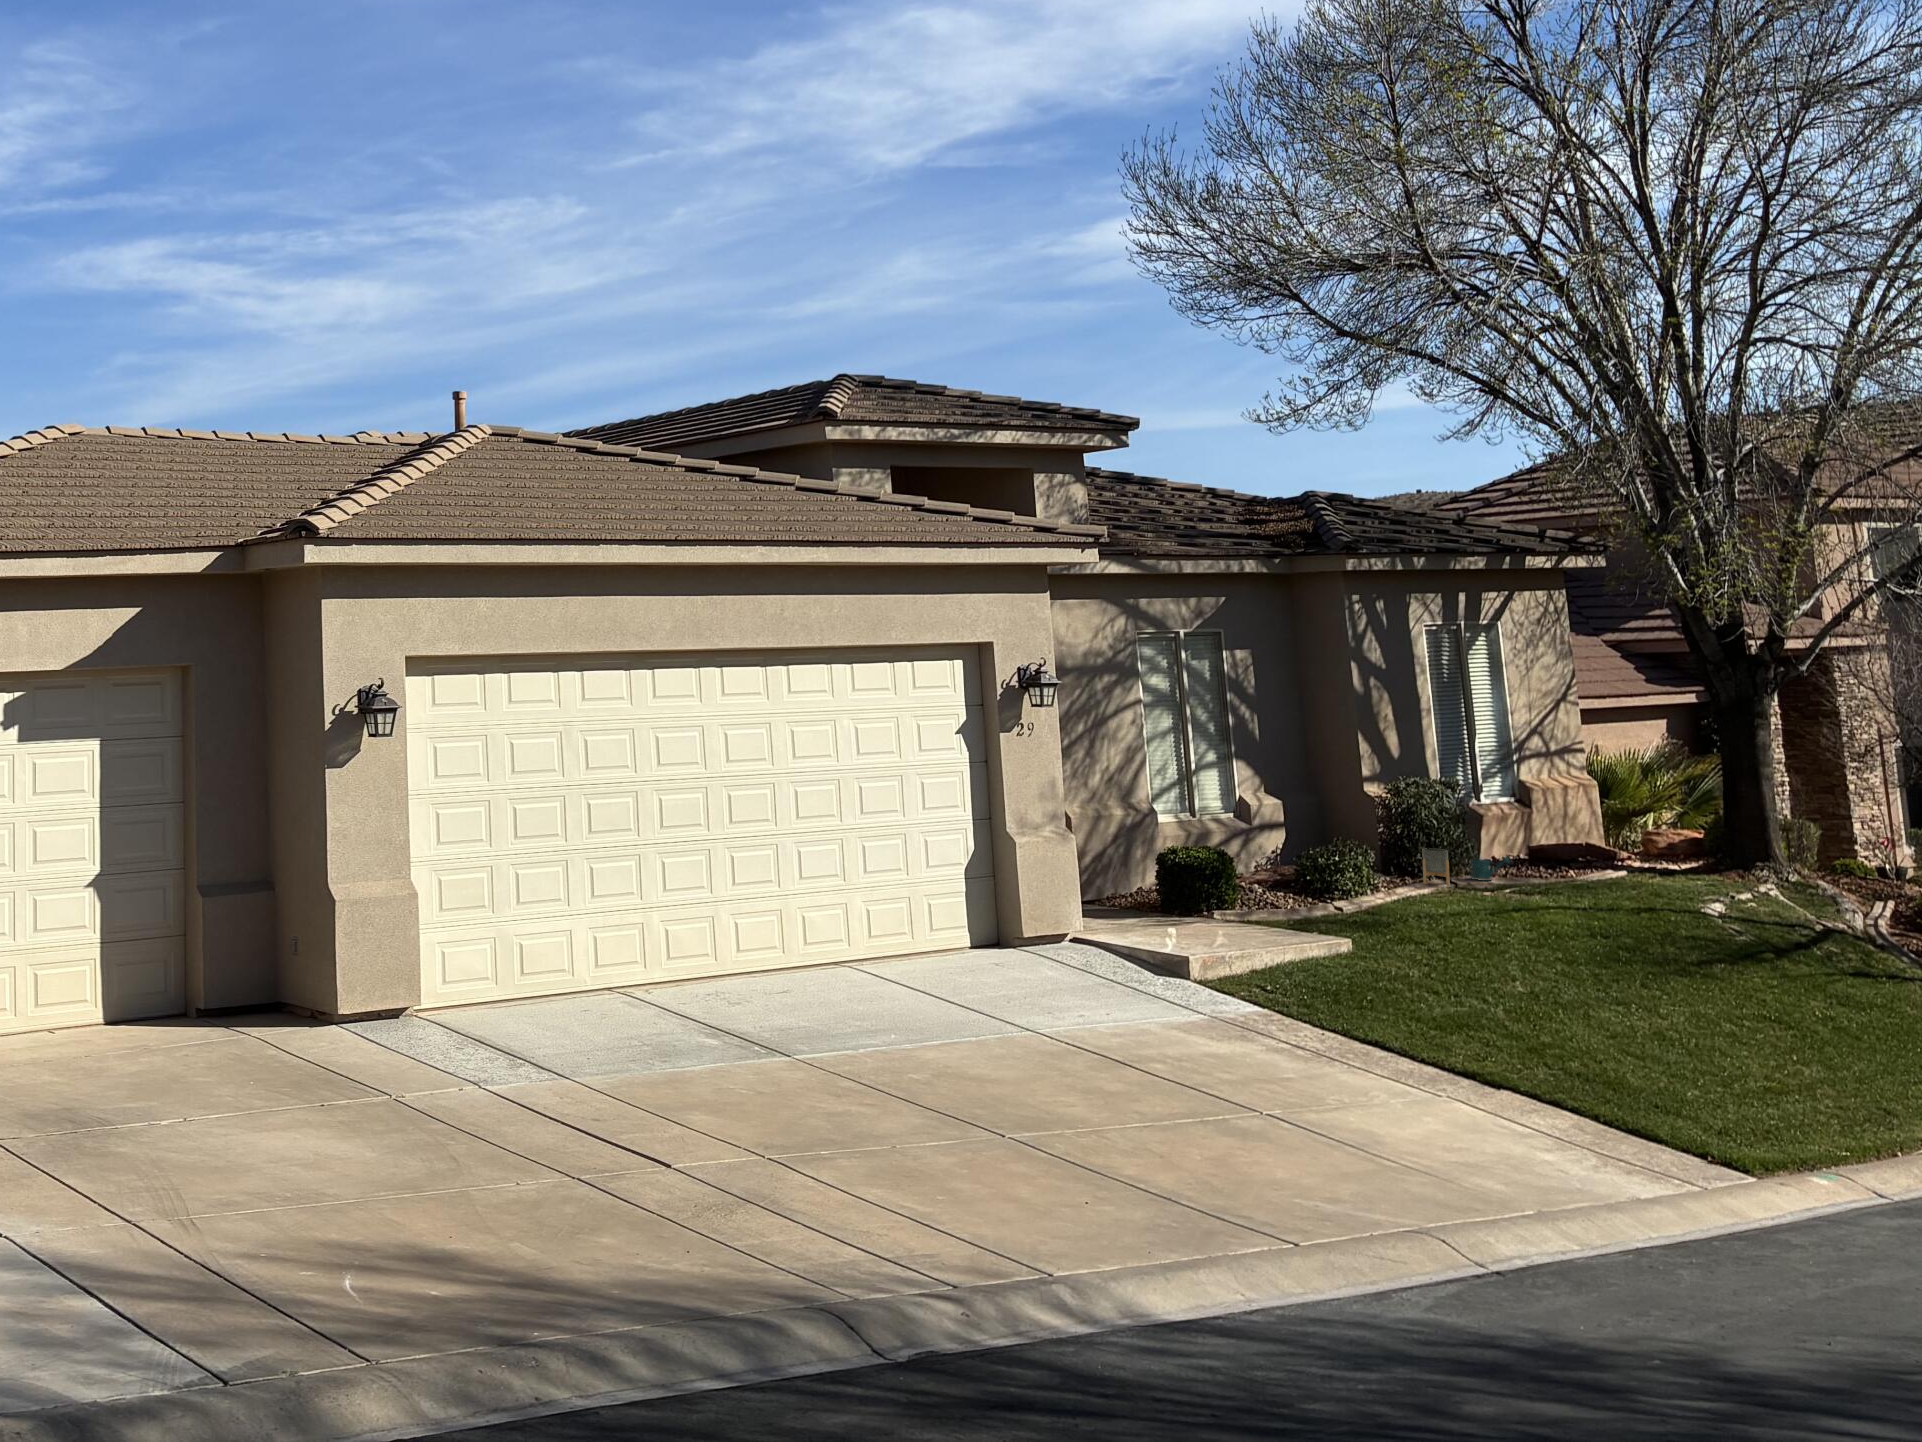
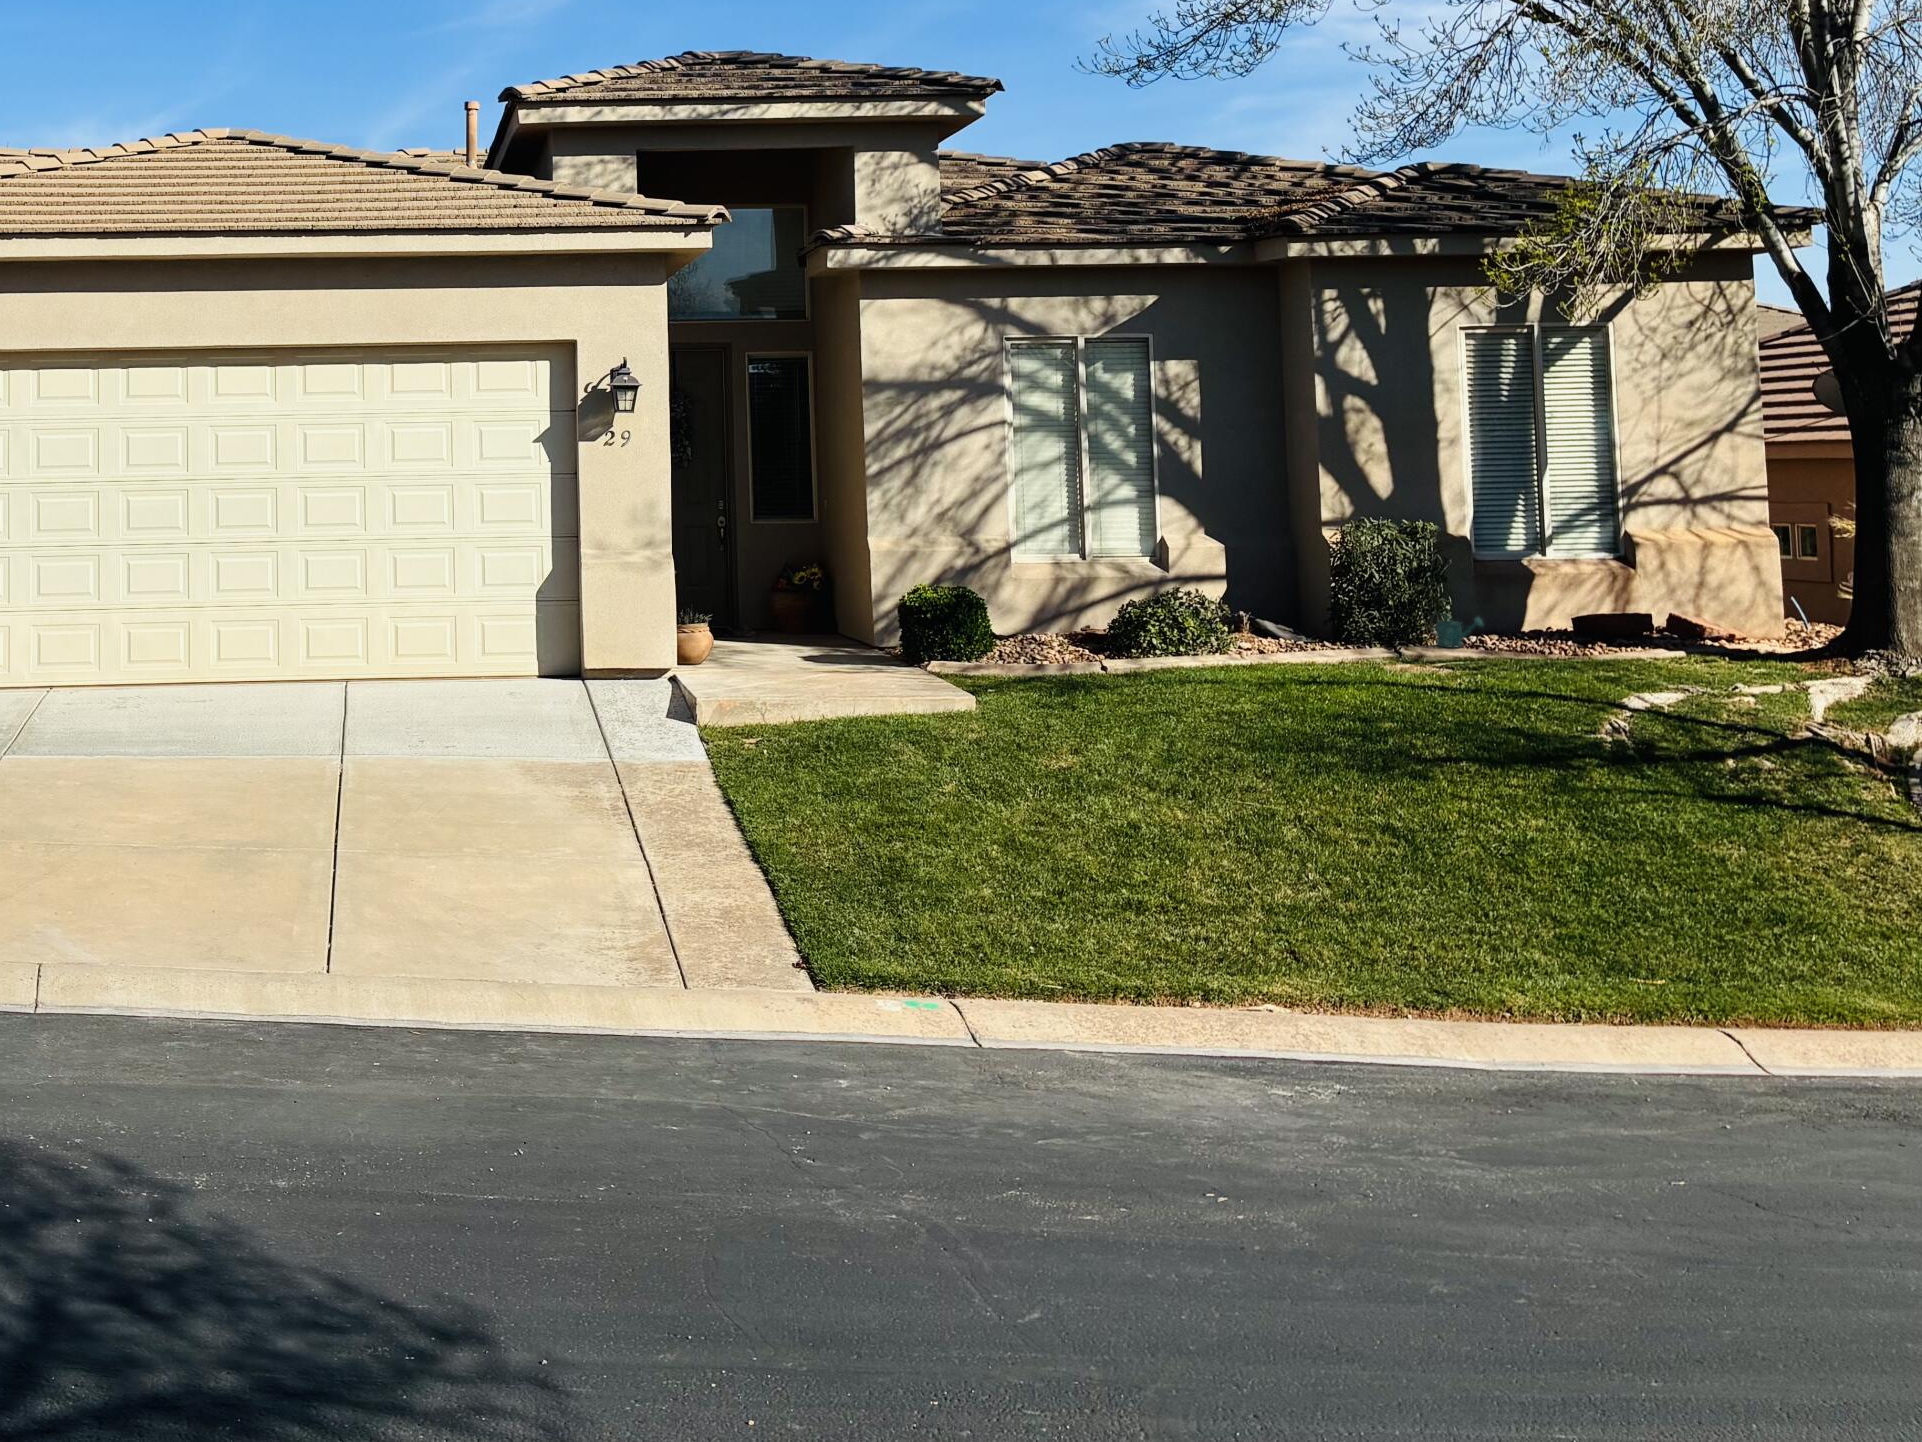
planter: present [1422,848,1450,886] -> none [1346,604,1387,650]

